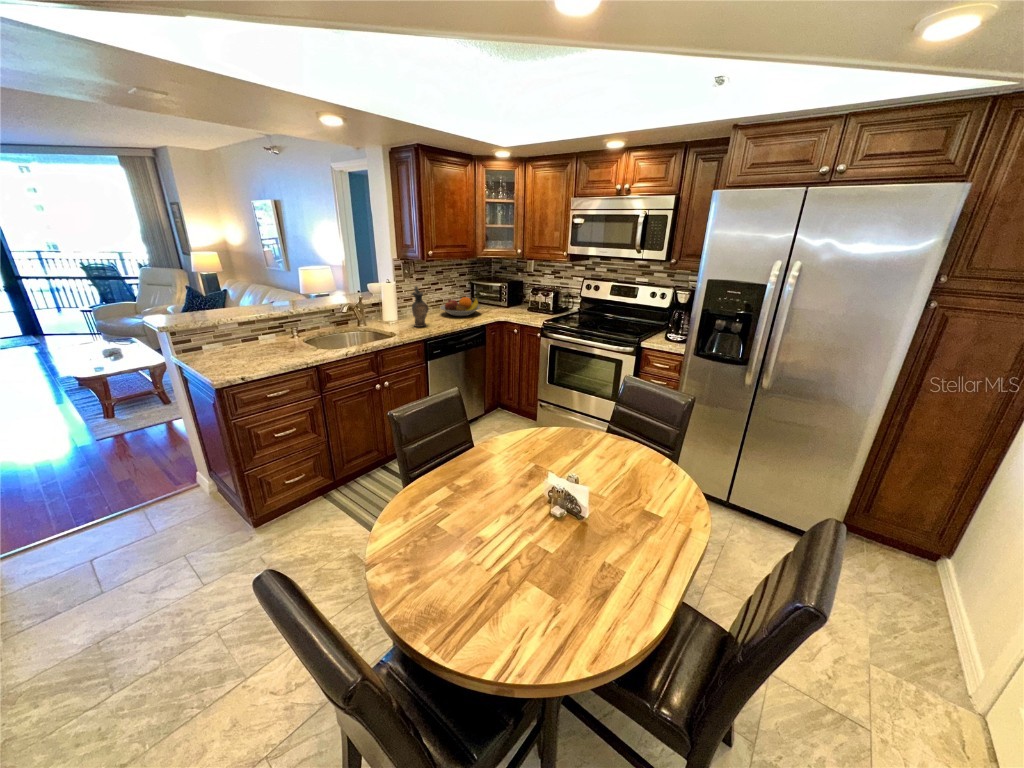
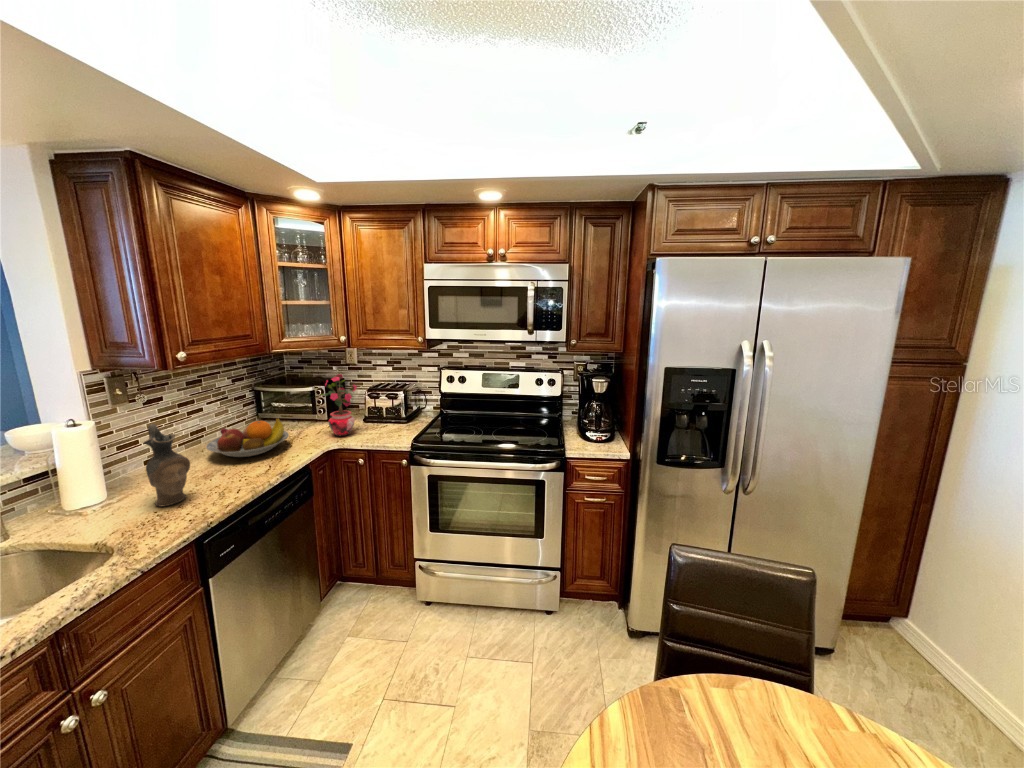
potted plant: none [500,274,523,315] -> present [321,374,357,436]

